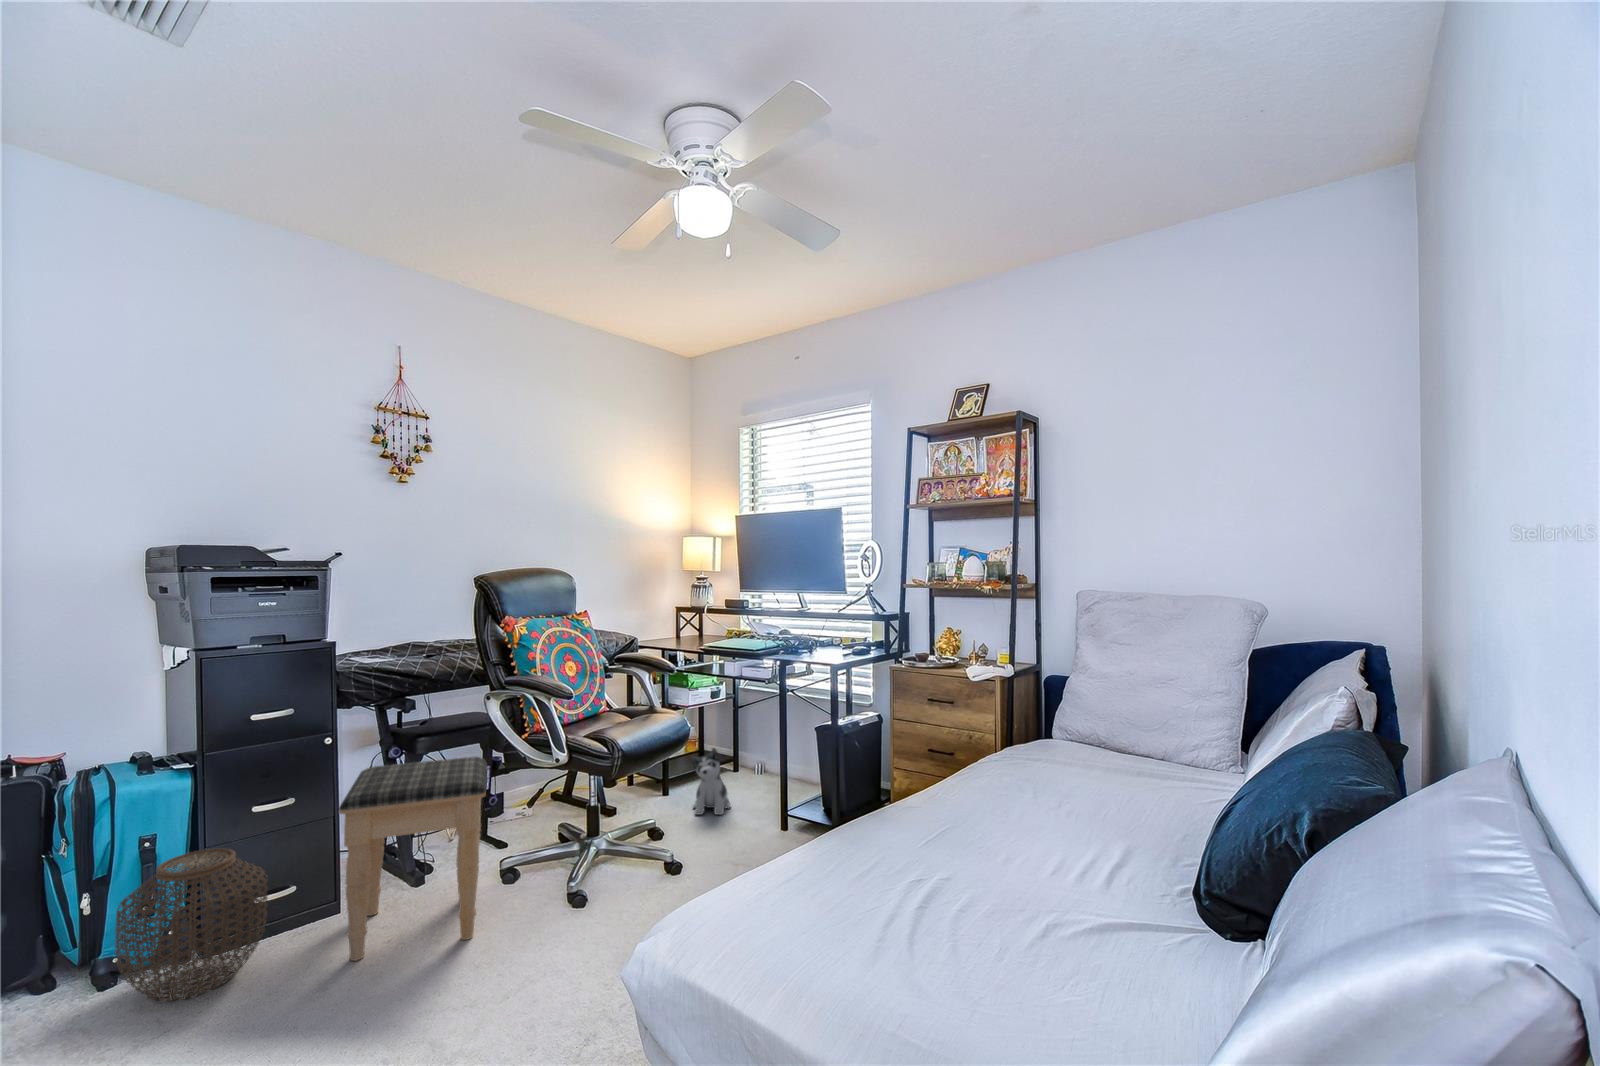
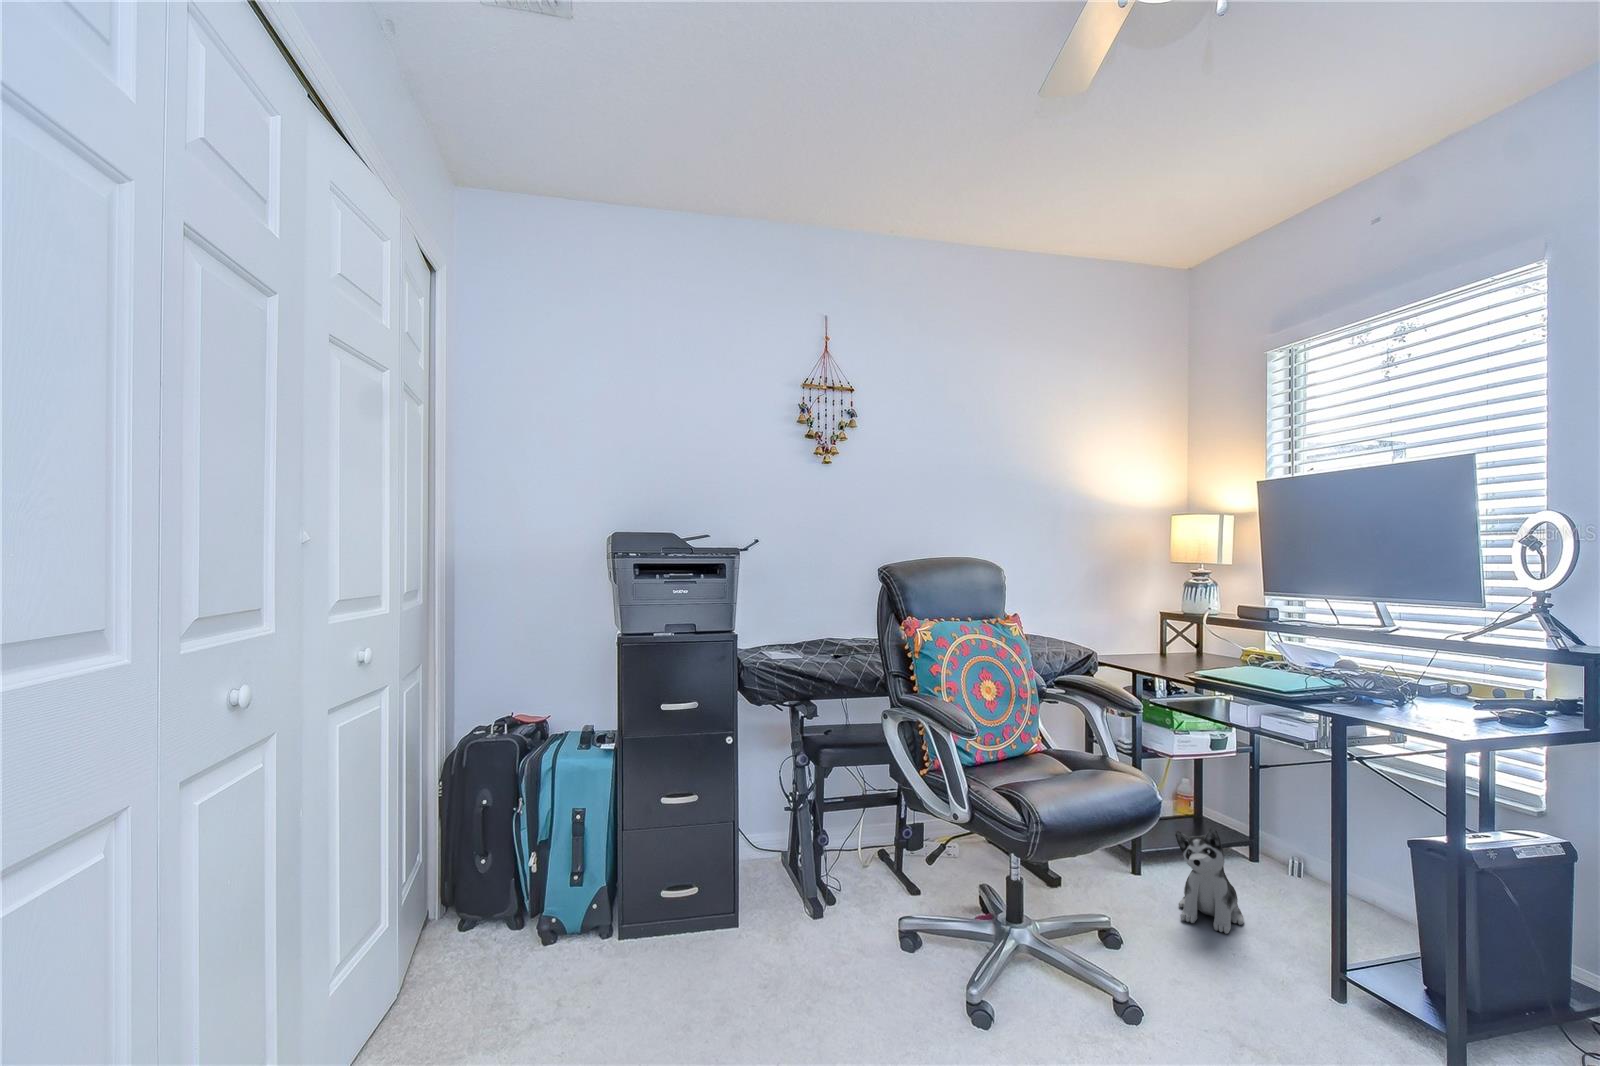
footstool: present [339,757,487,961] -> none [707,776,881,1027]
woven basket: present [115,848,268,1001] -> none [537,834,659,987]

